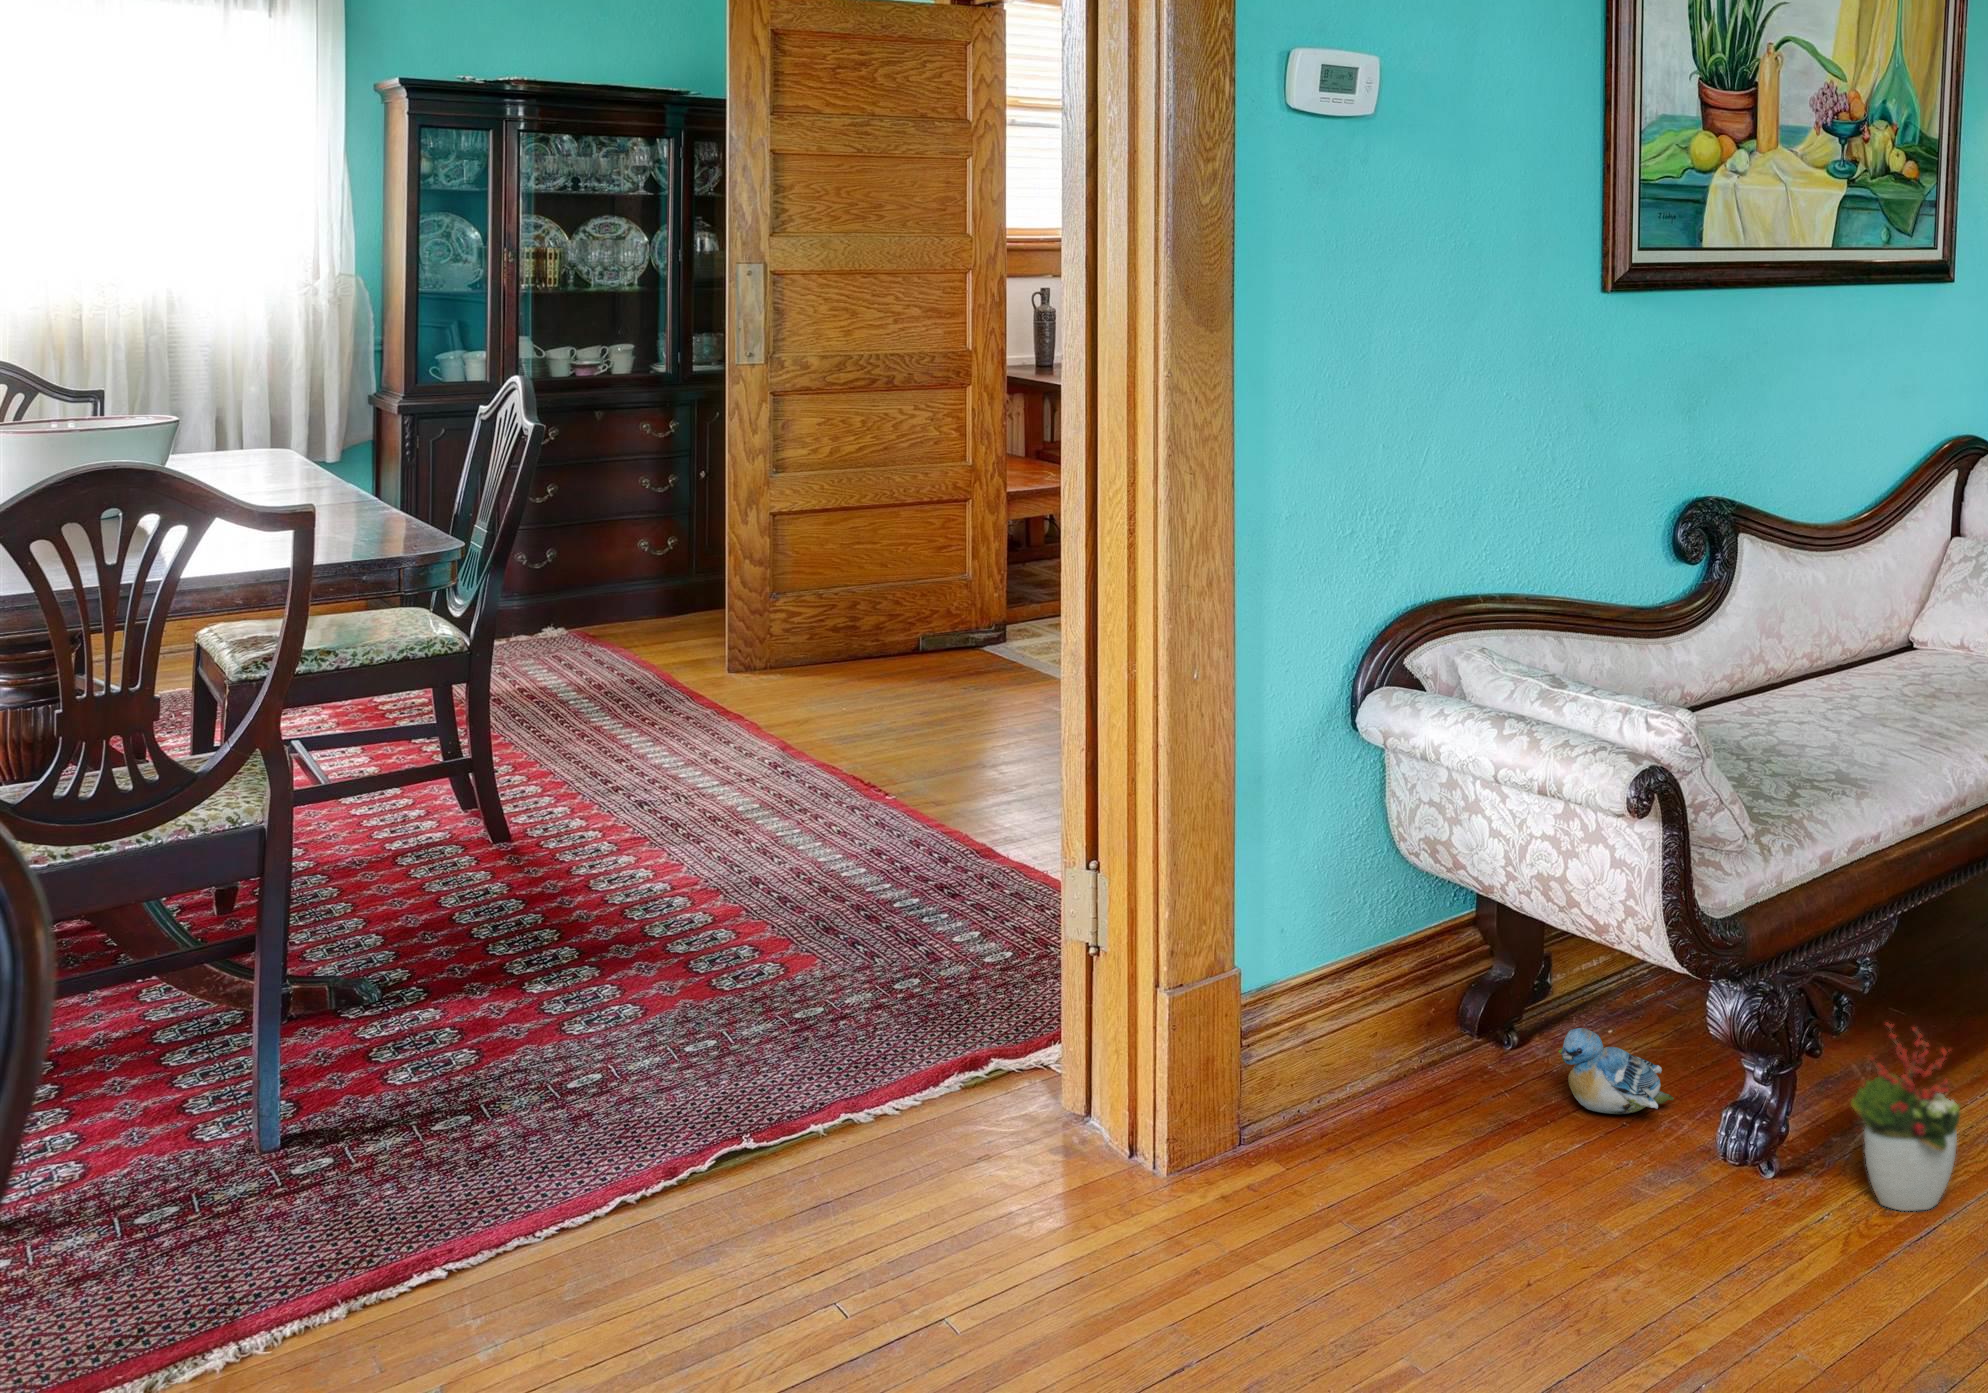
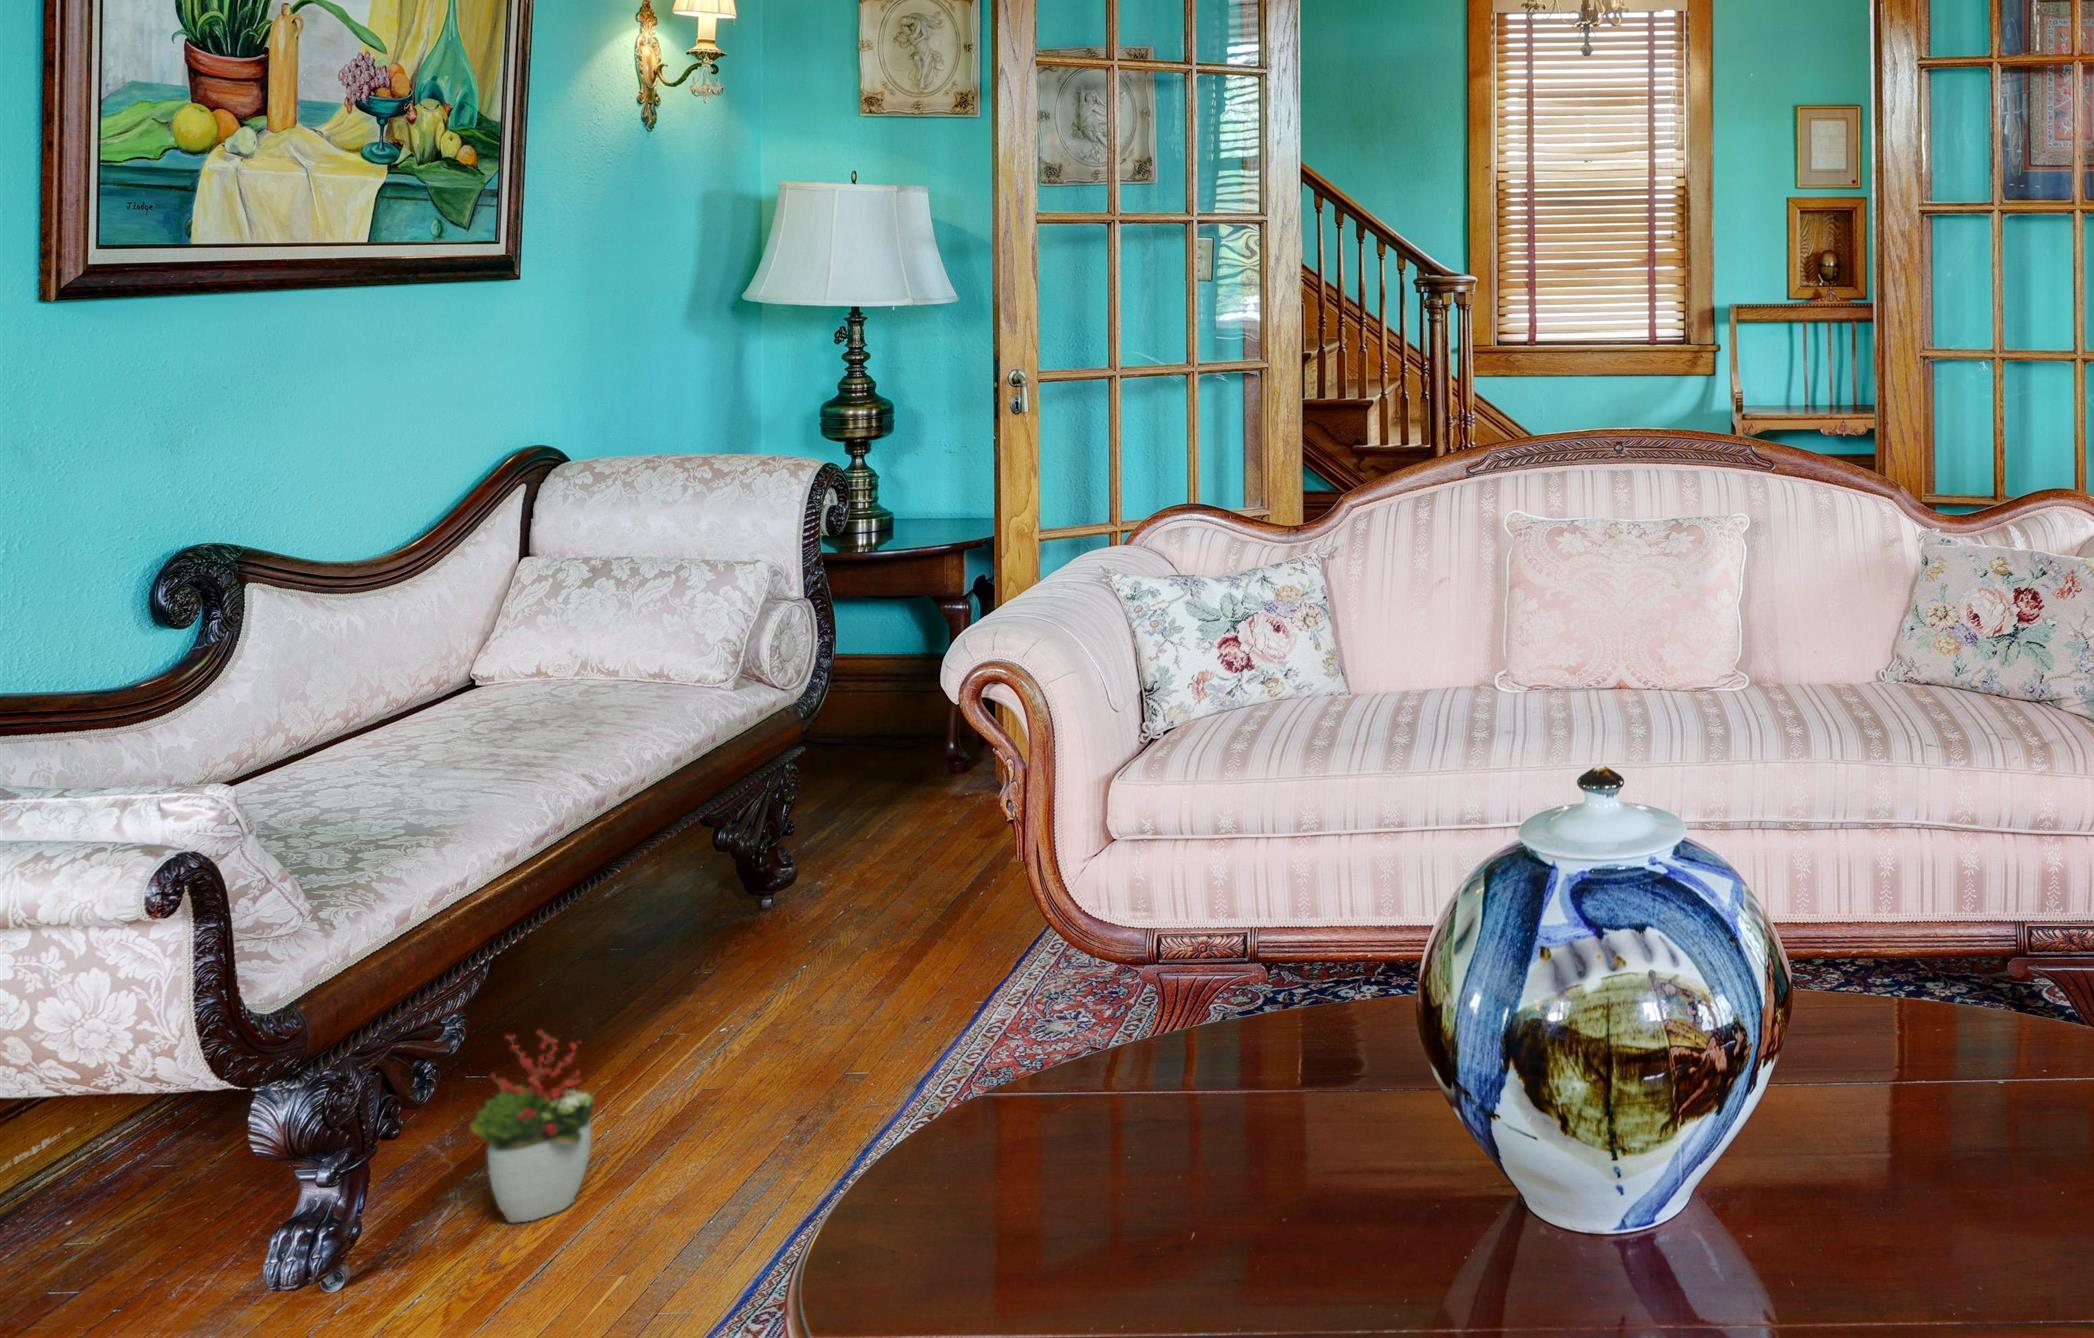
plush toy: present [1558,1028,1674,1114] -> none [68,1160,237,1252]

